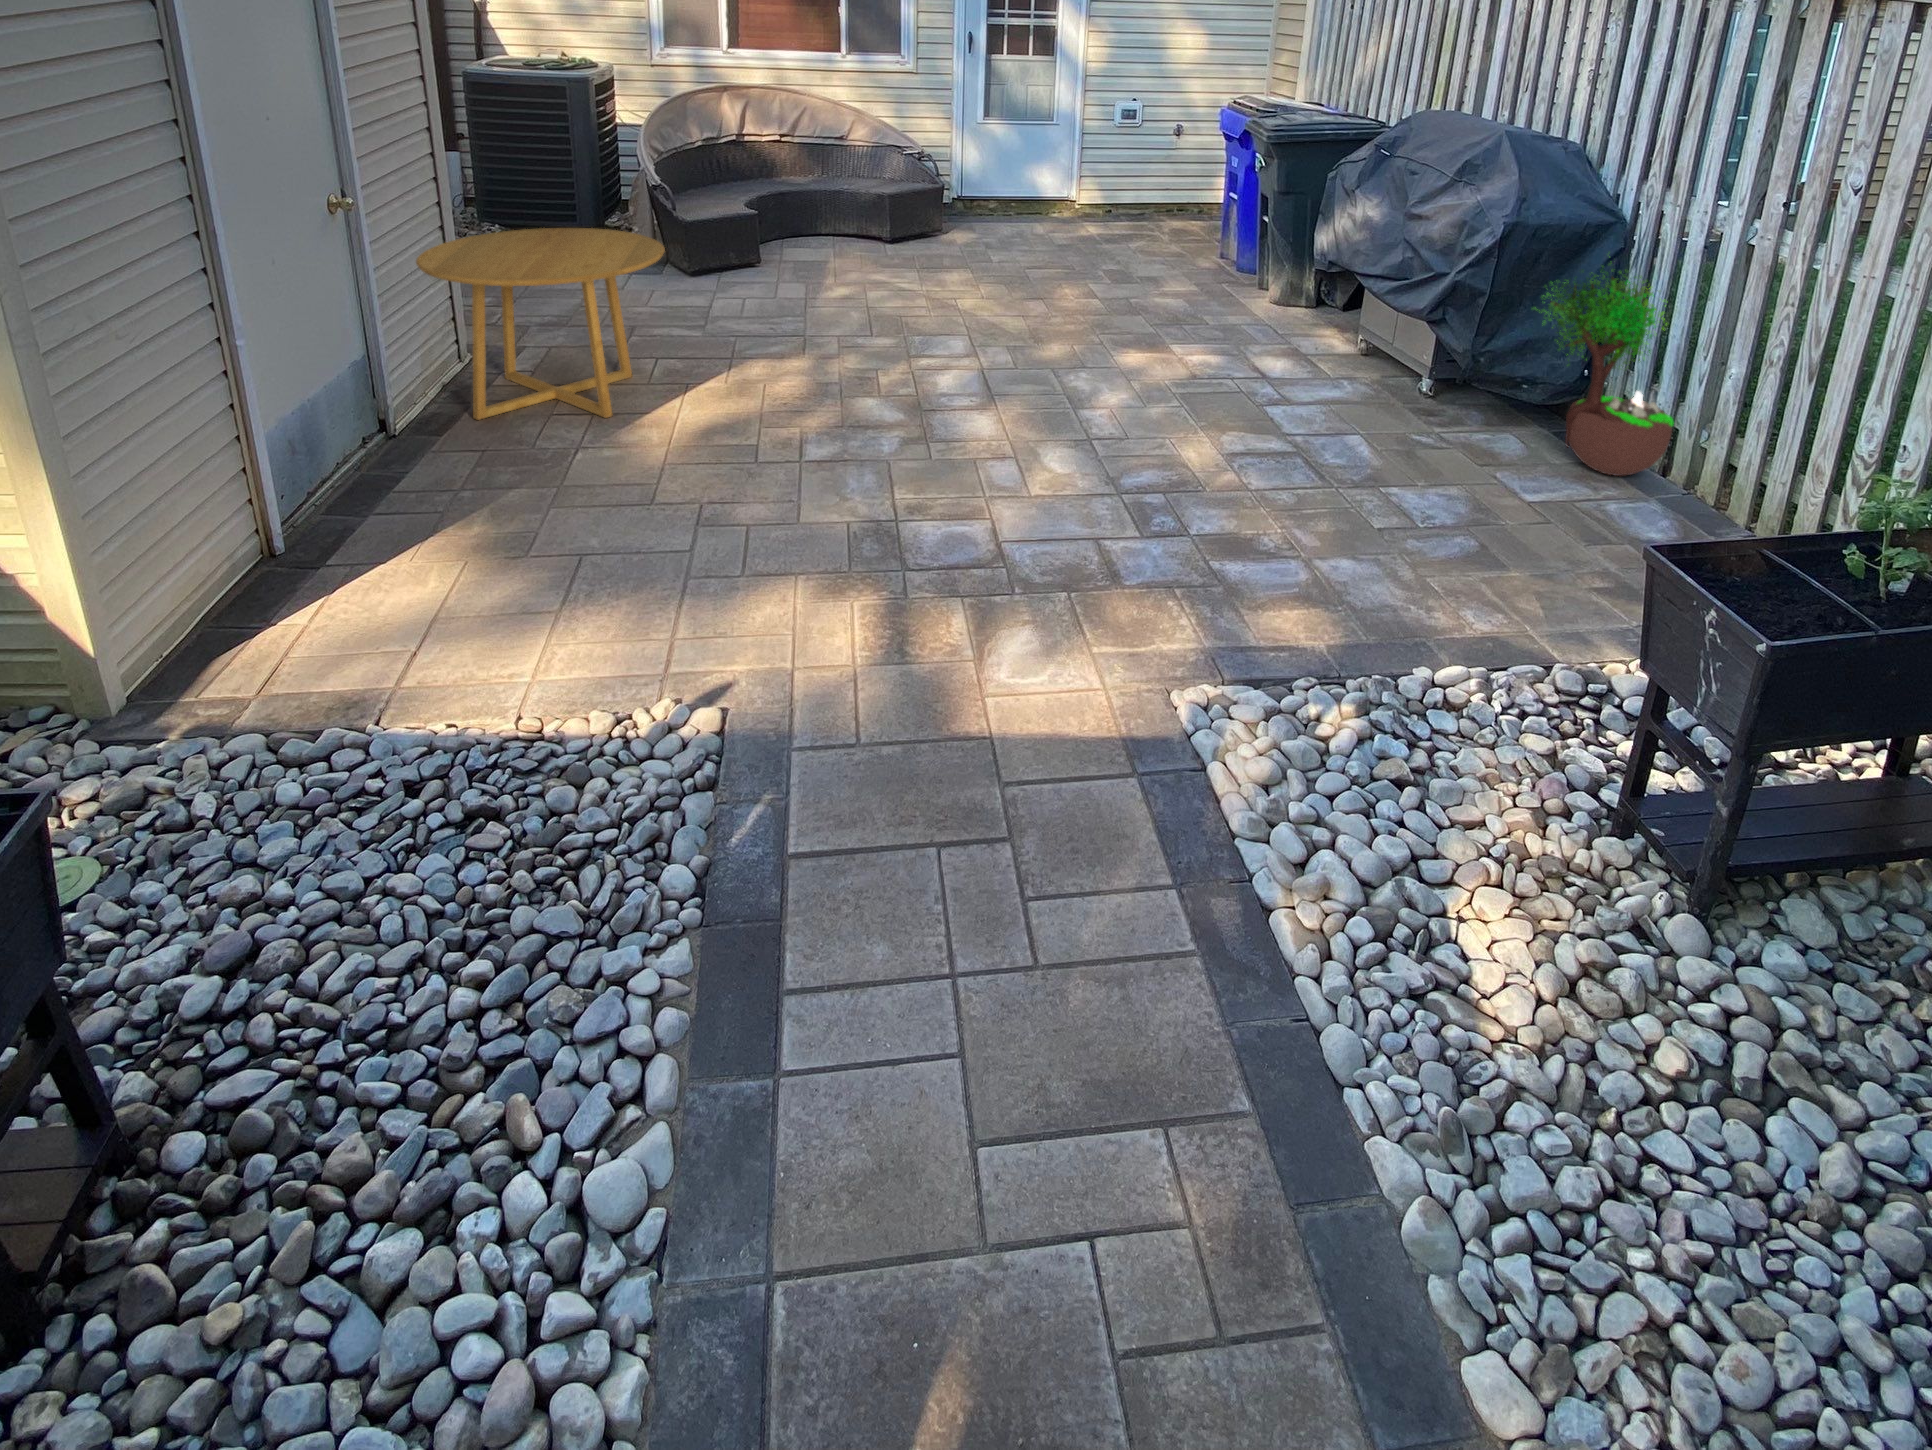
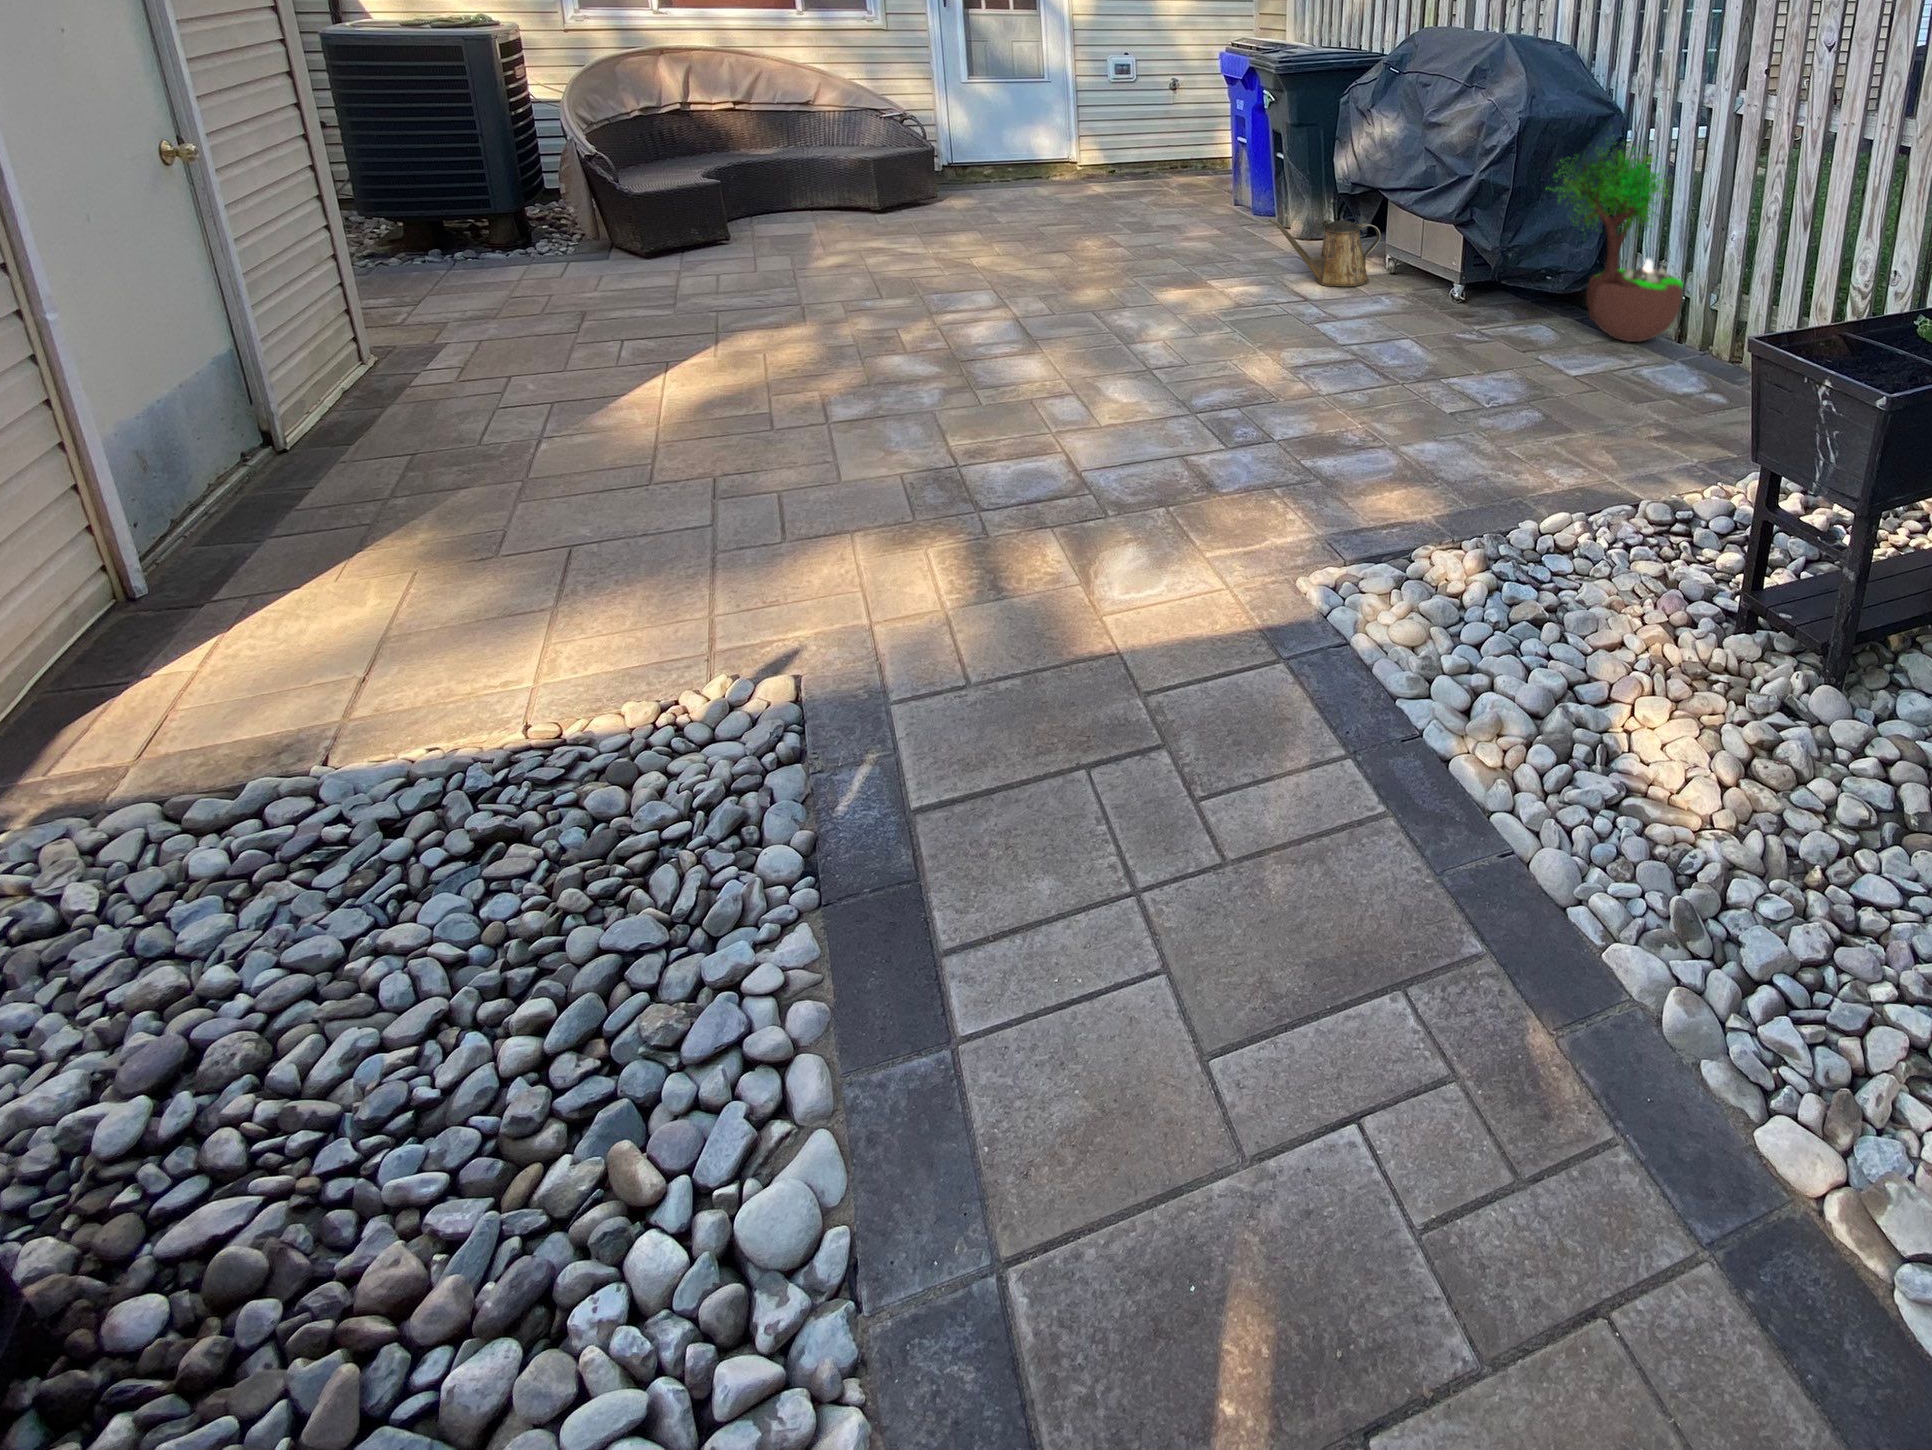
round table: present [416,228,665,420] -> none [280,196,610,429]
watering can: none [1255,300,1368,373] -> present [1269,219,1381,286]

